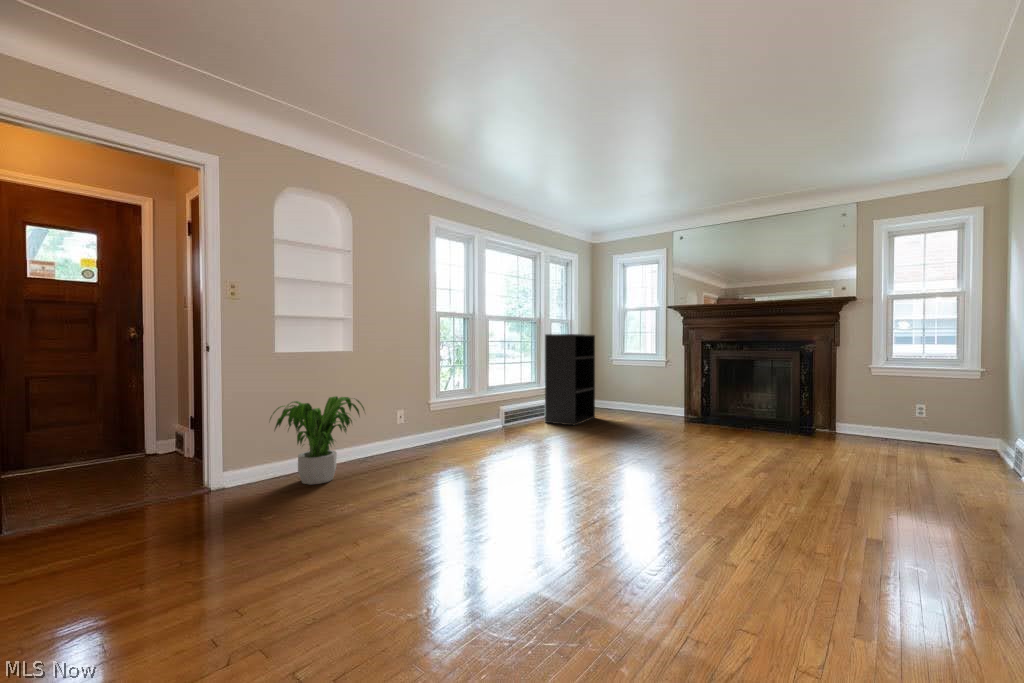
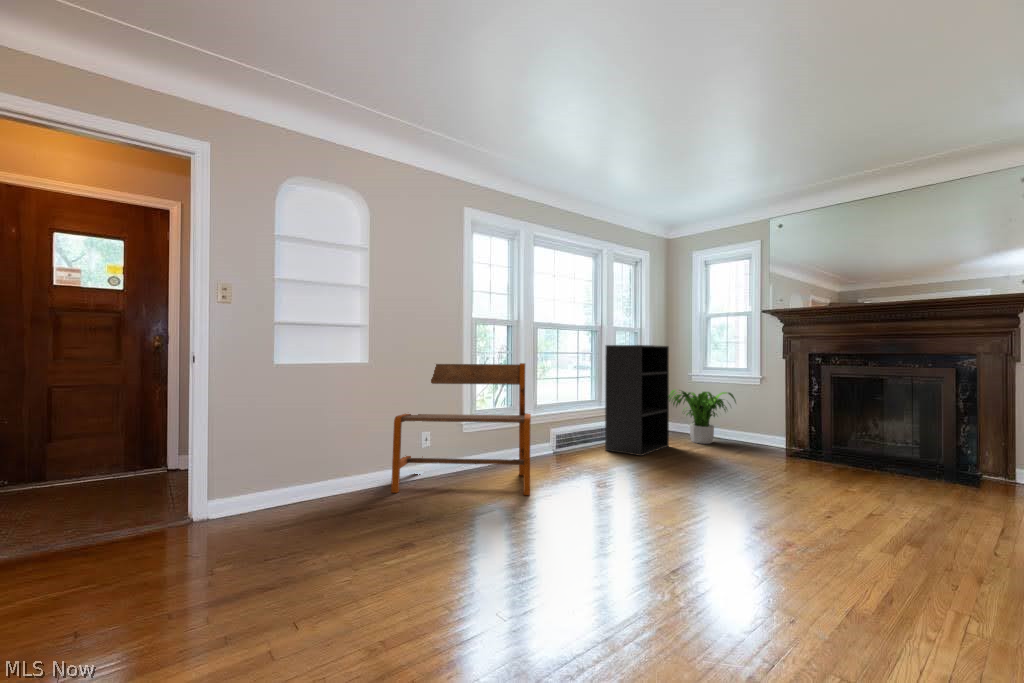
bench: none [376,350,494,461] -> present [391,363,531,495]
potted plant: present [270,396,364,484] -> present [669,390,736,444]

